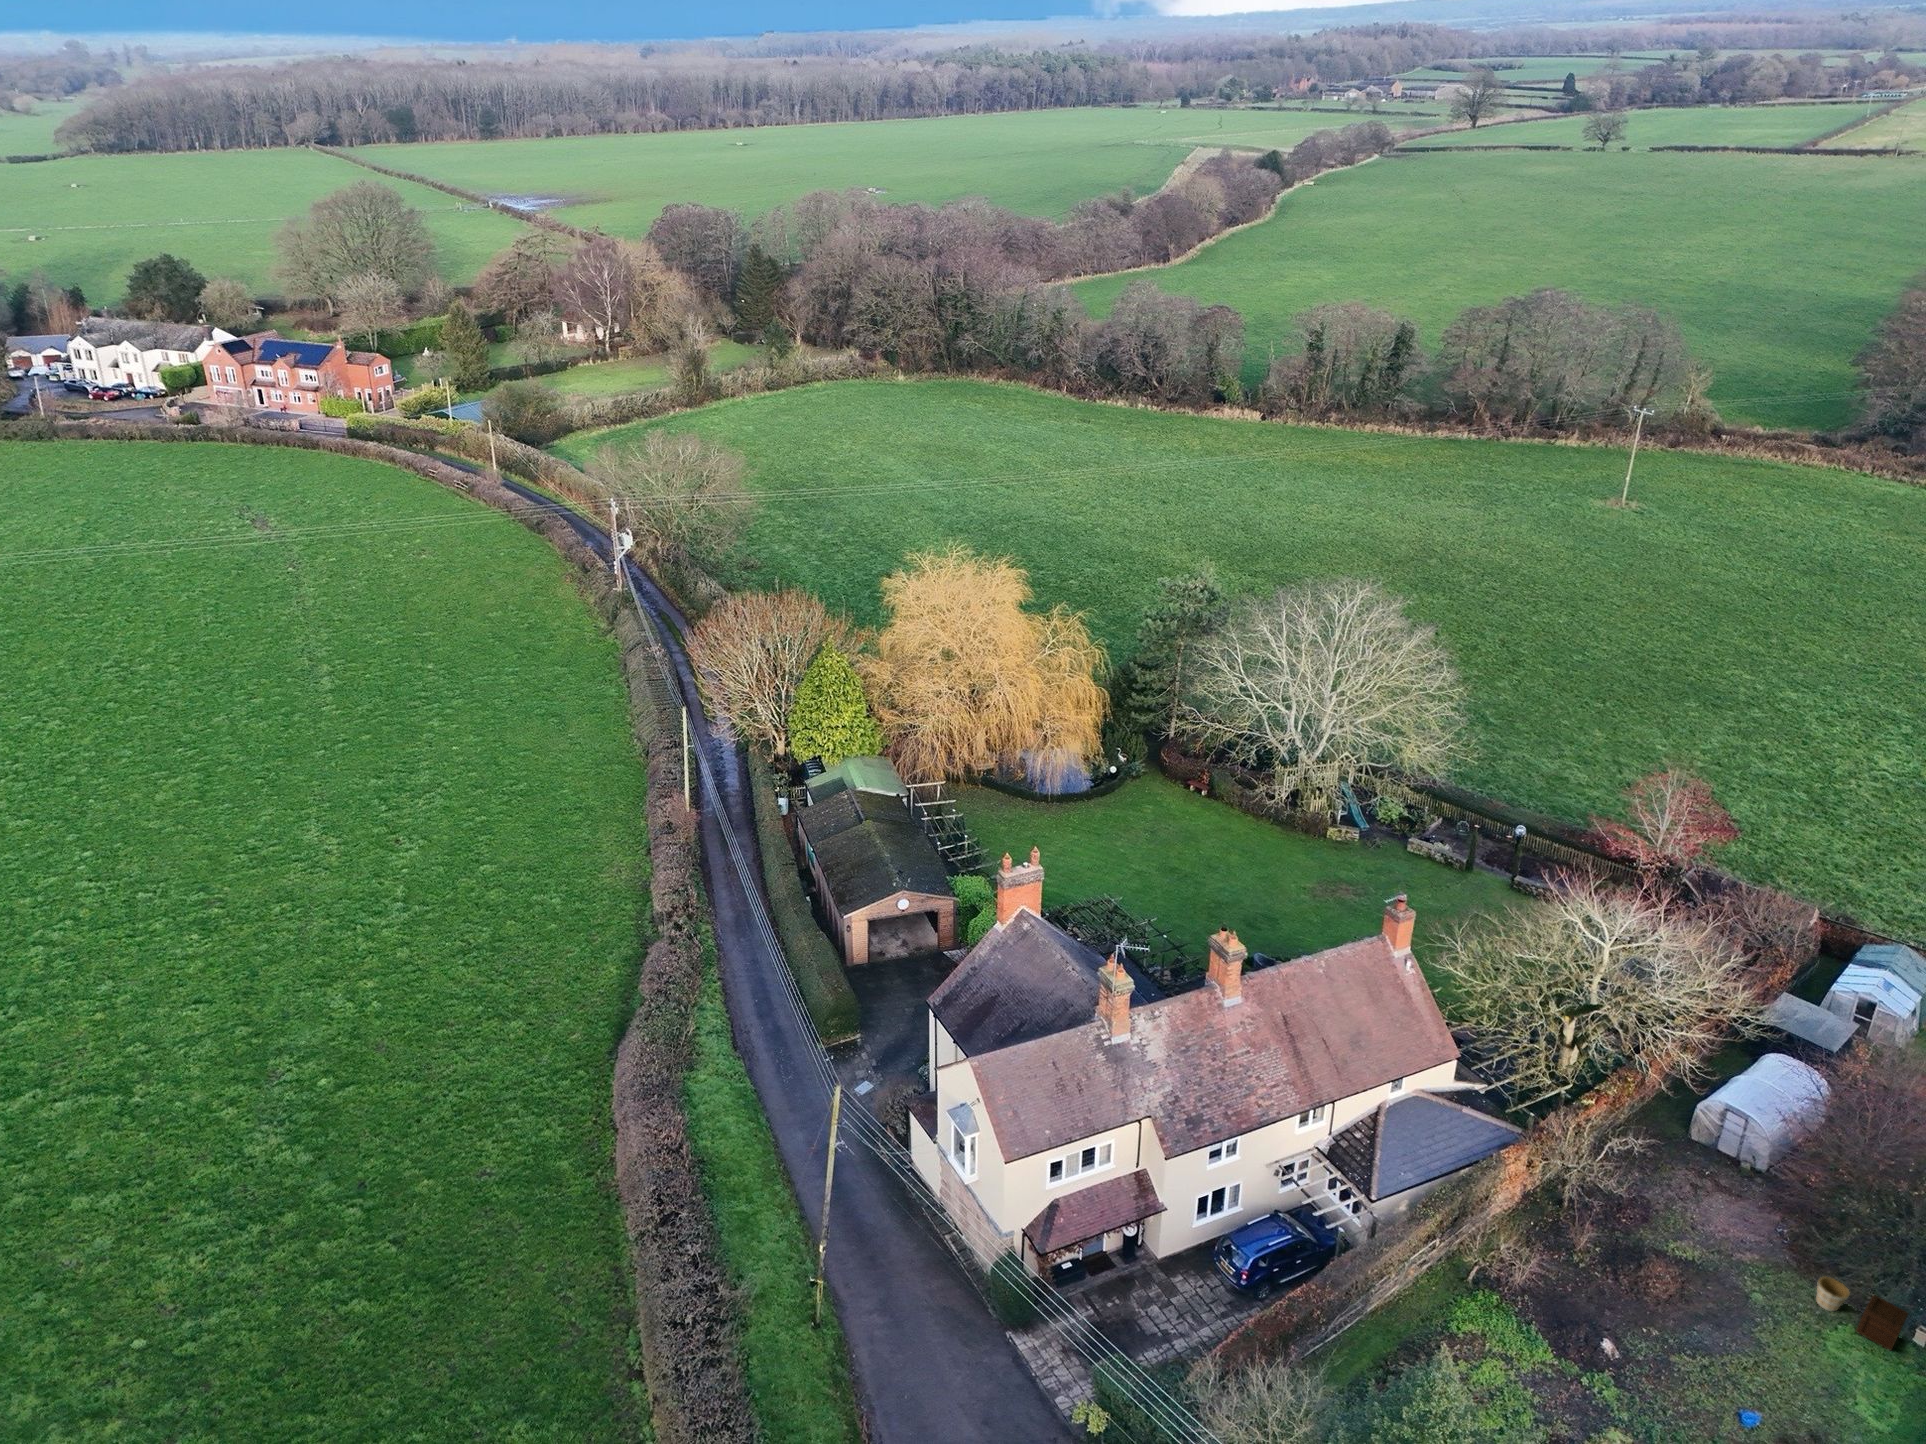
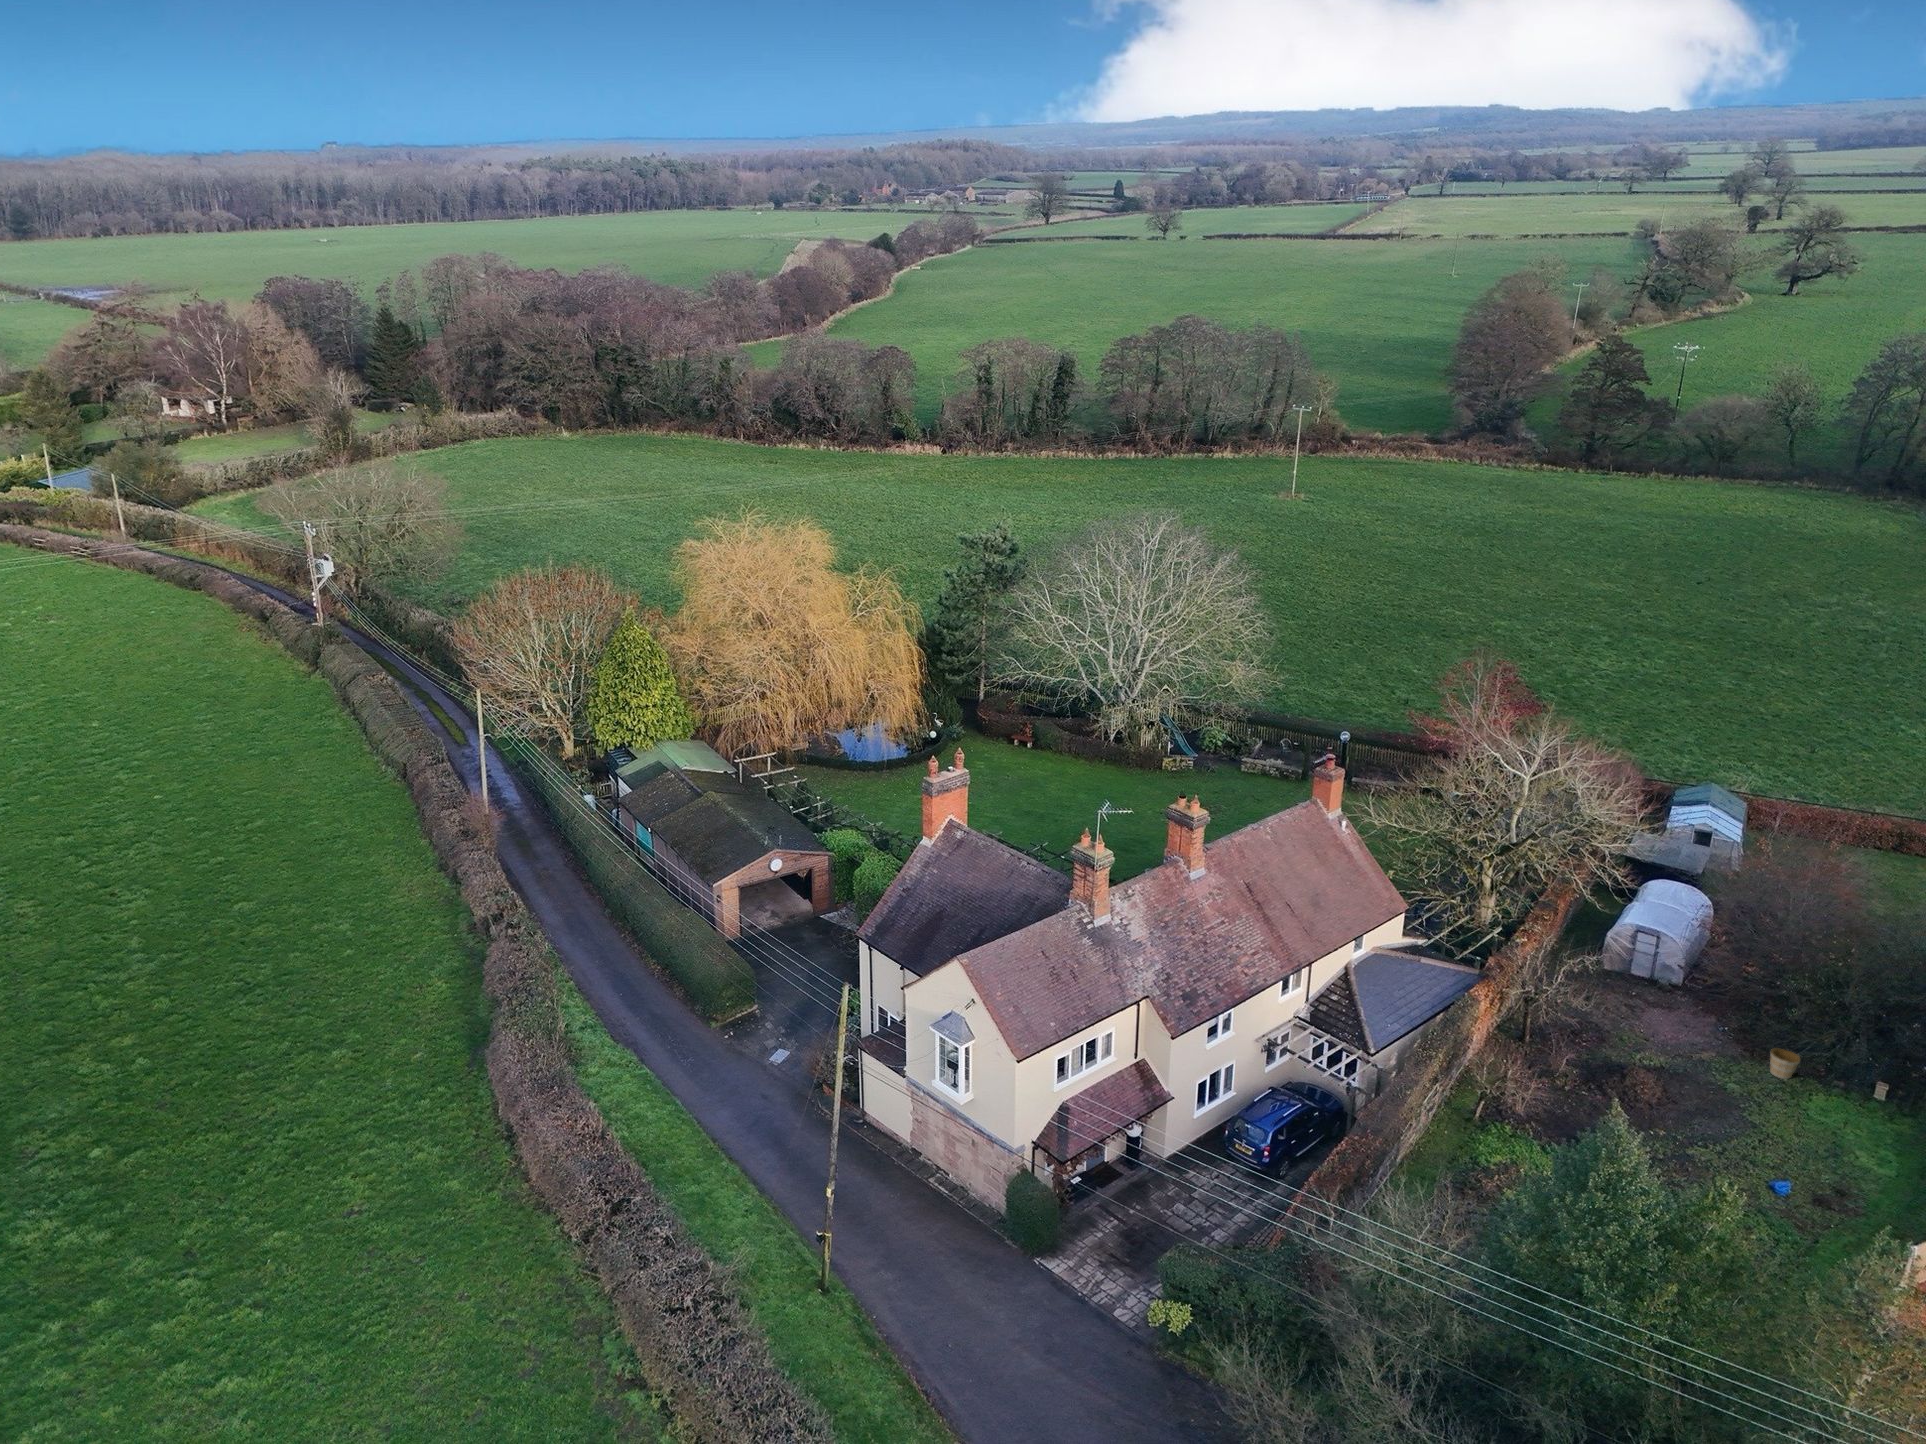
wooden crate: present [1856,1295,1908,1350] -> none [1815,1052,1857,1100]

